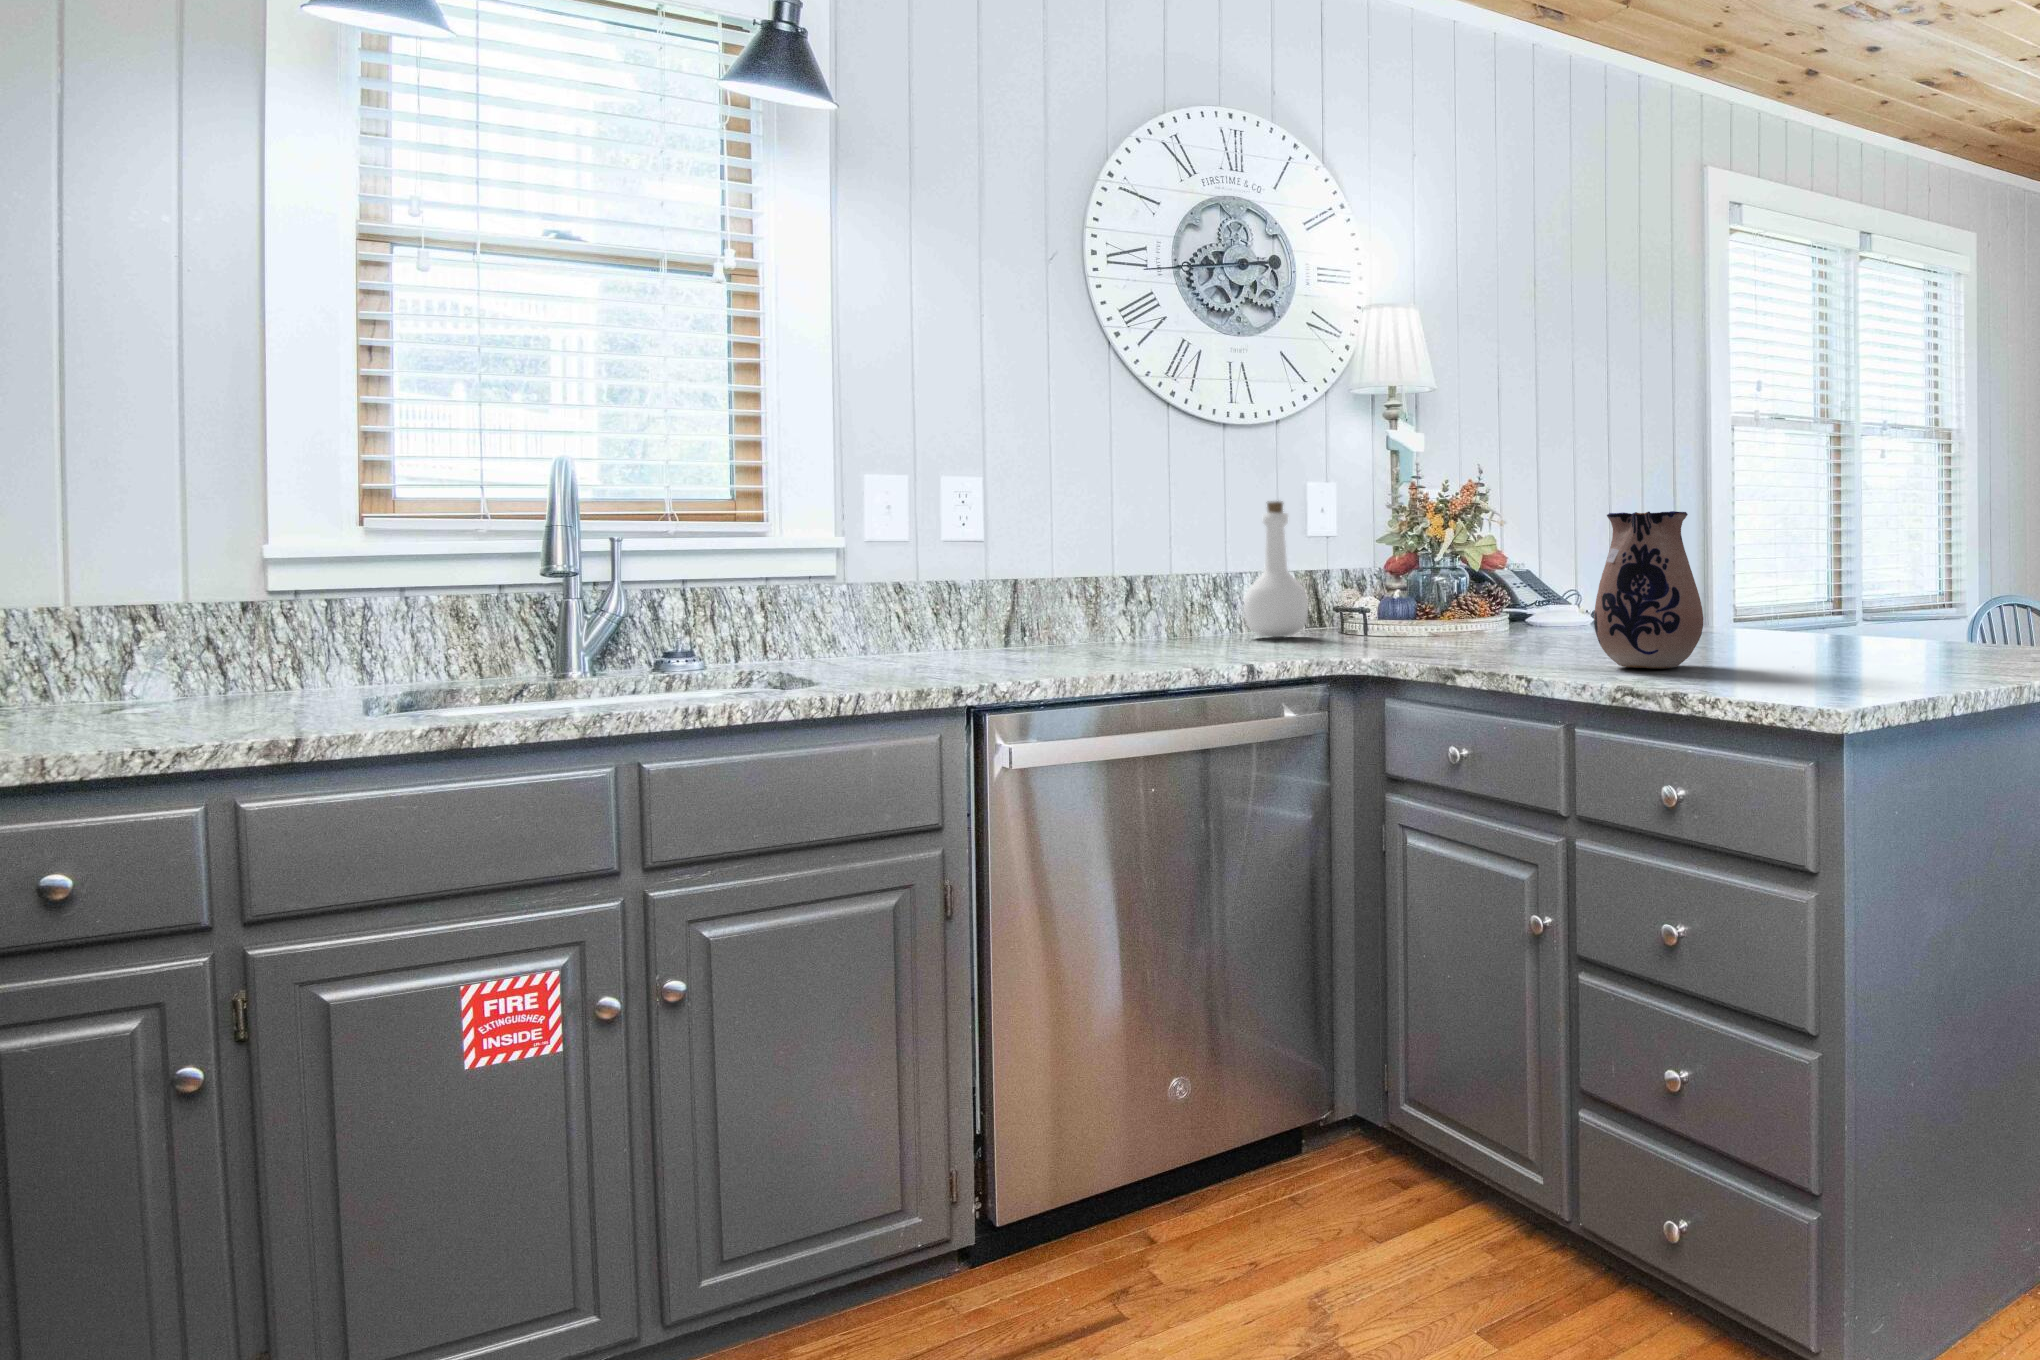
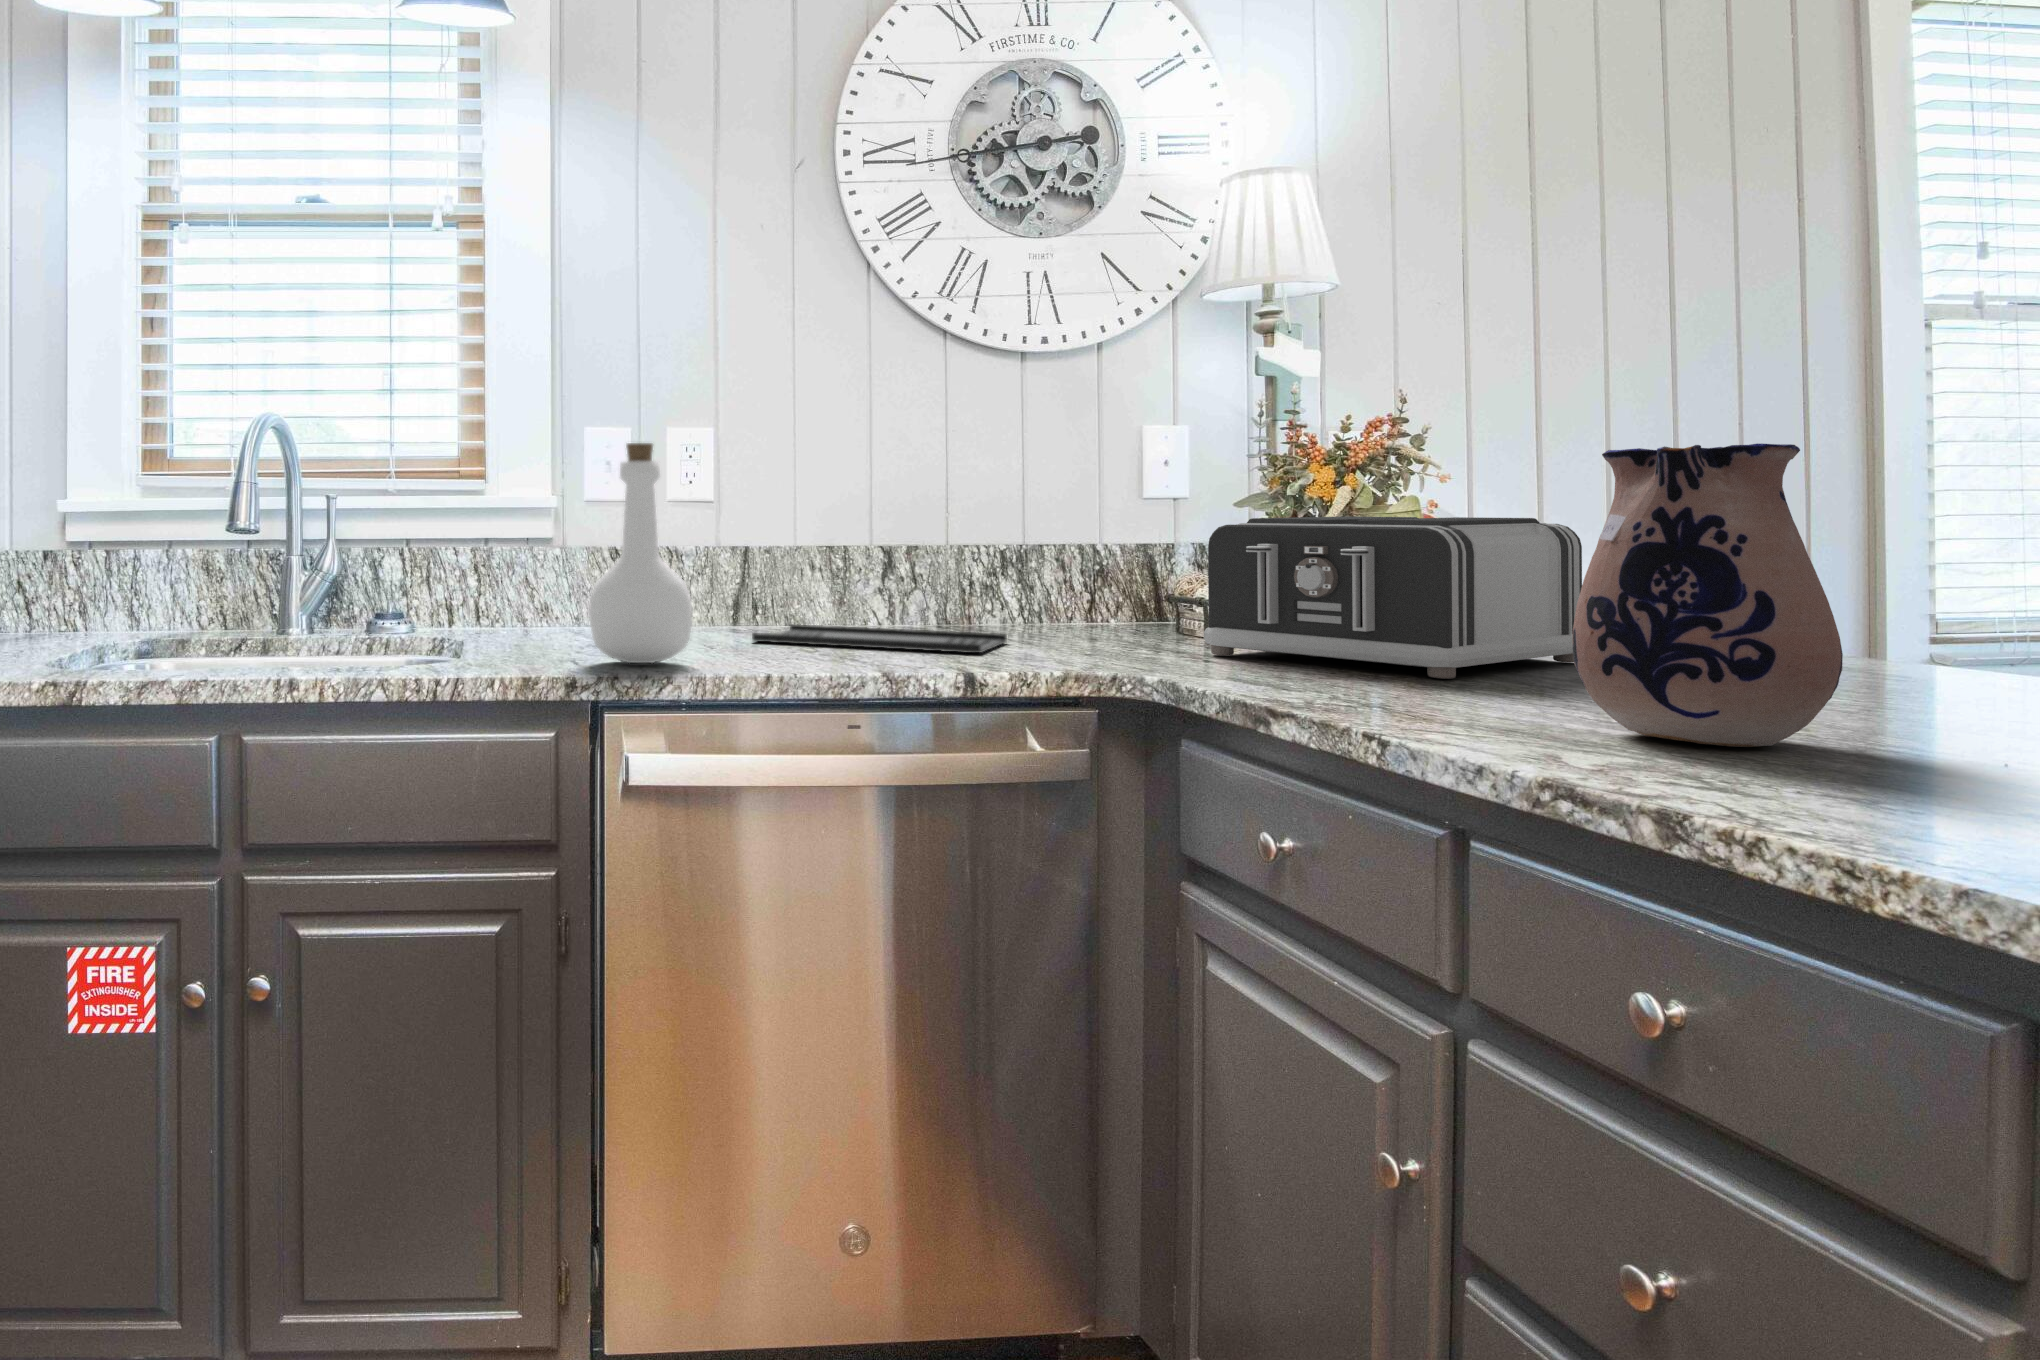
bottle: present [1244,501,1308,637] -> present [589,443,692,663]
toaster: none [1376,549,1581,650] -> present [1204,516,1582,679]
tray: none [1049,640,1241,657] -> present [752,624,1007,653]

